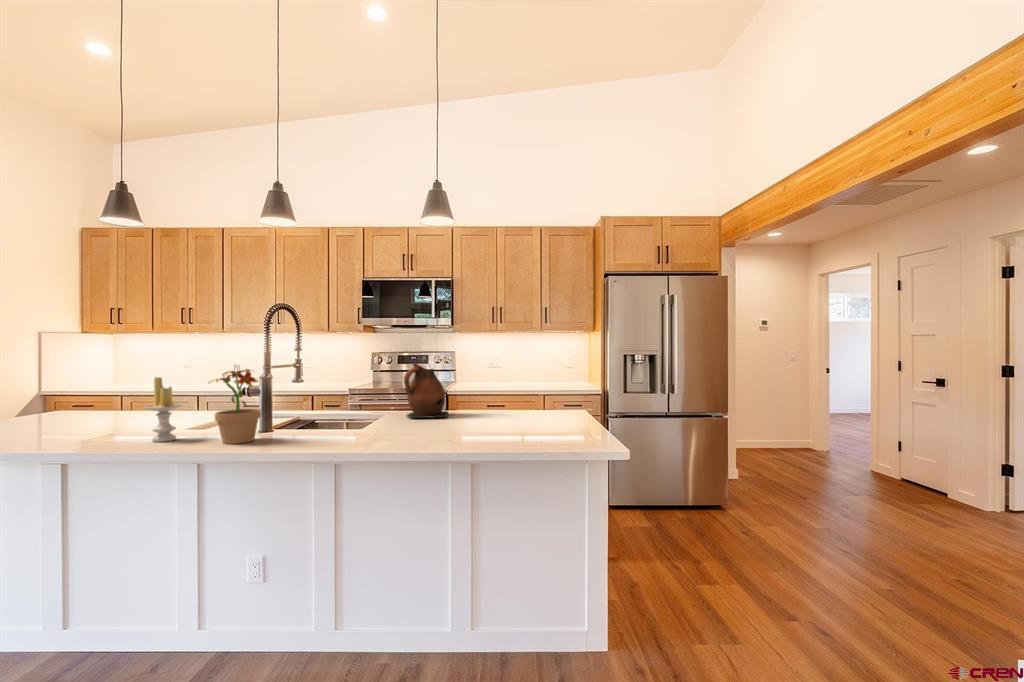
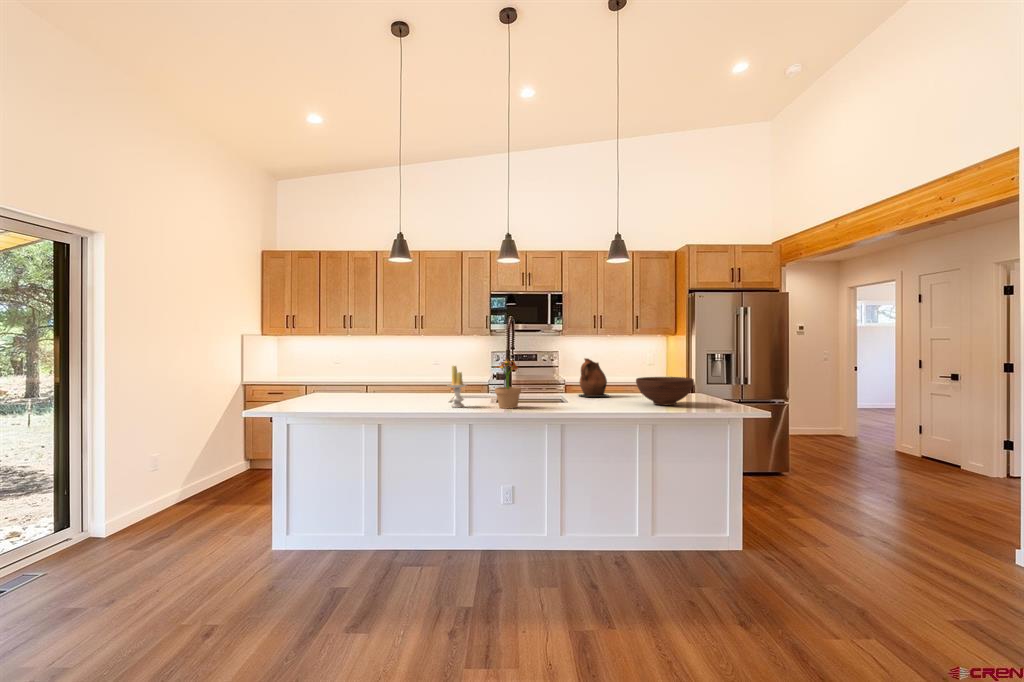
fruit bowl: none [451,390,534,435] -> present [636,377,694,405]

